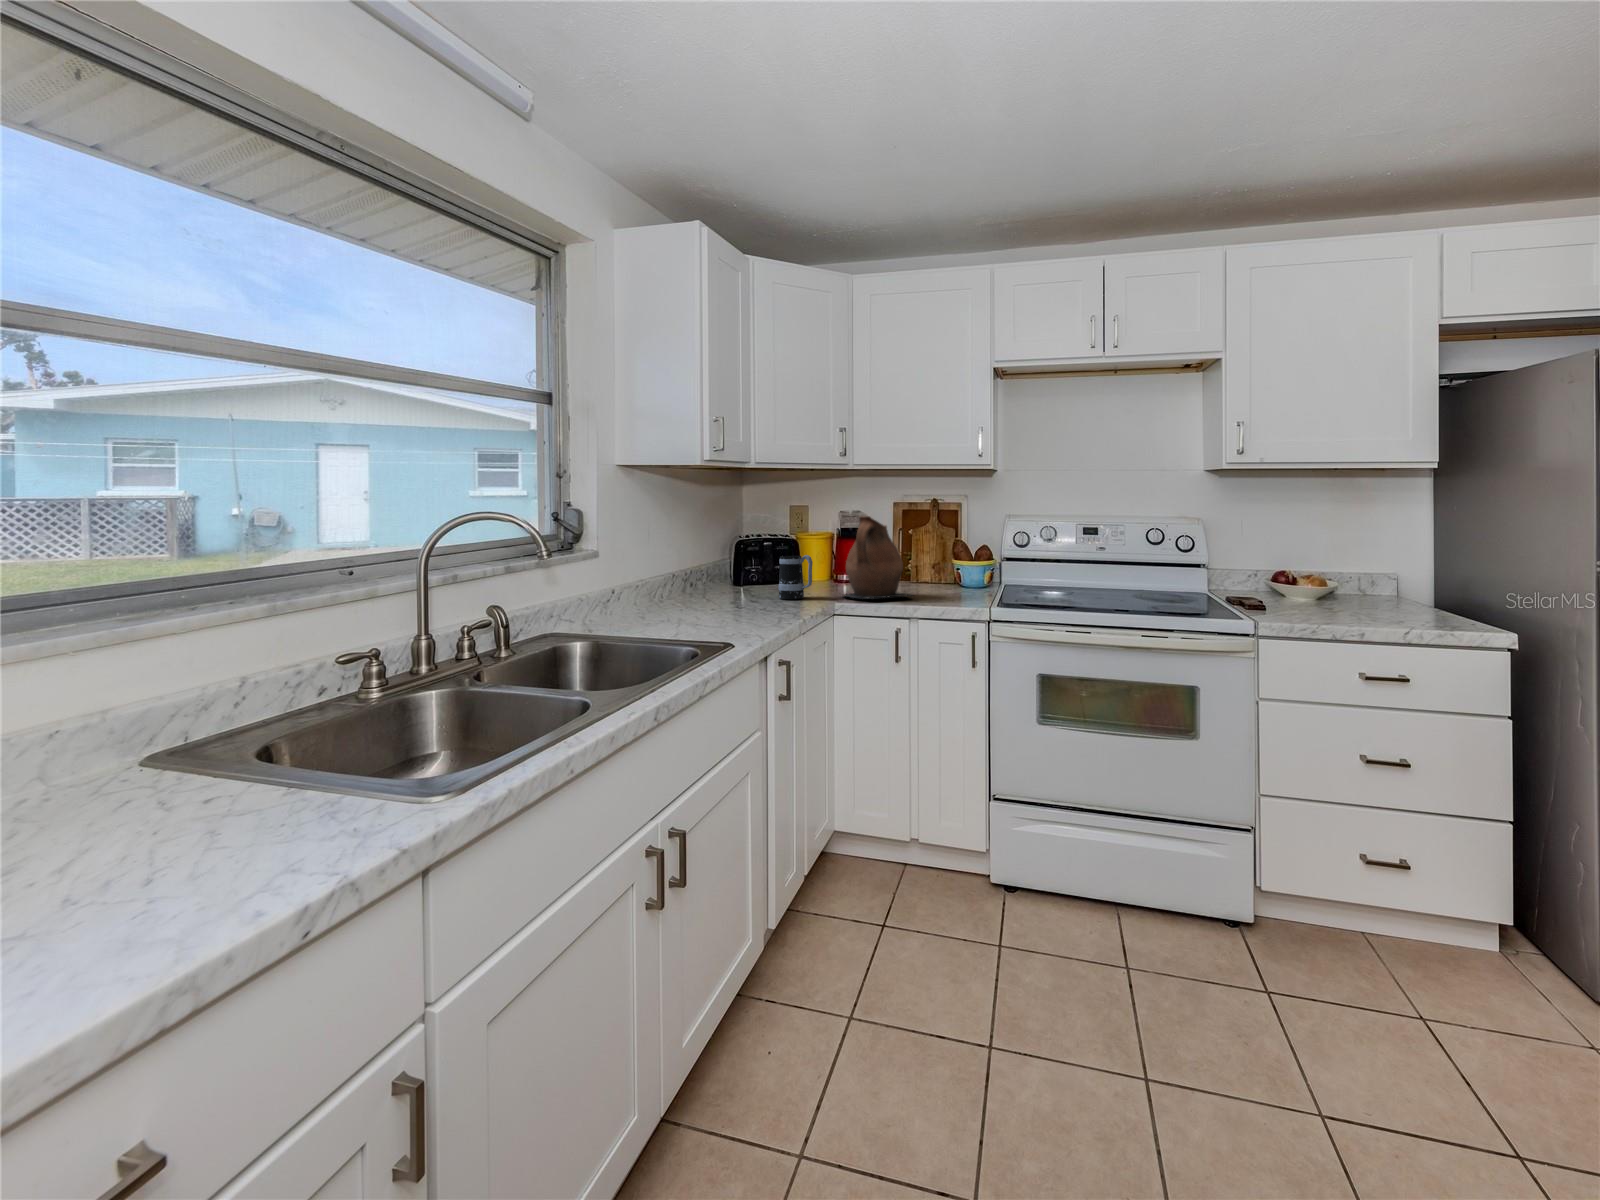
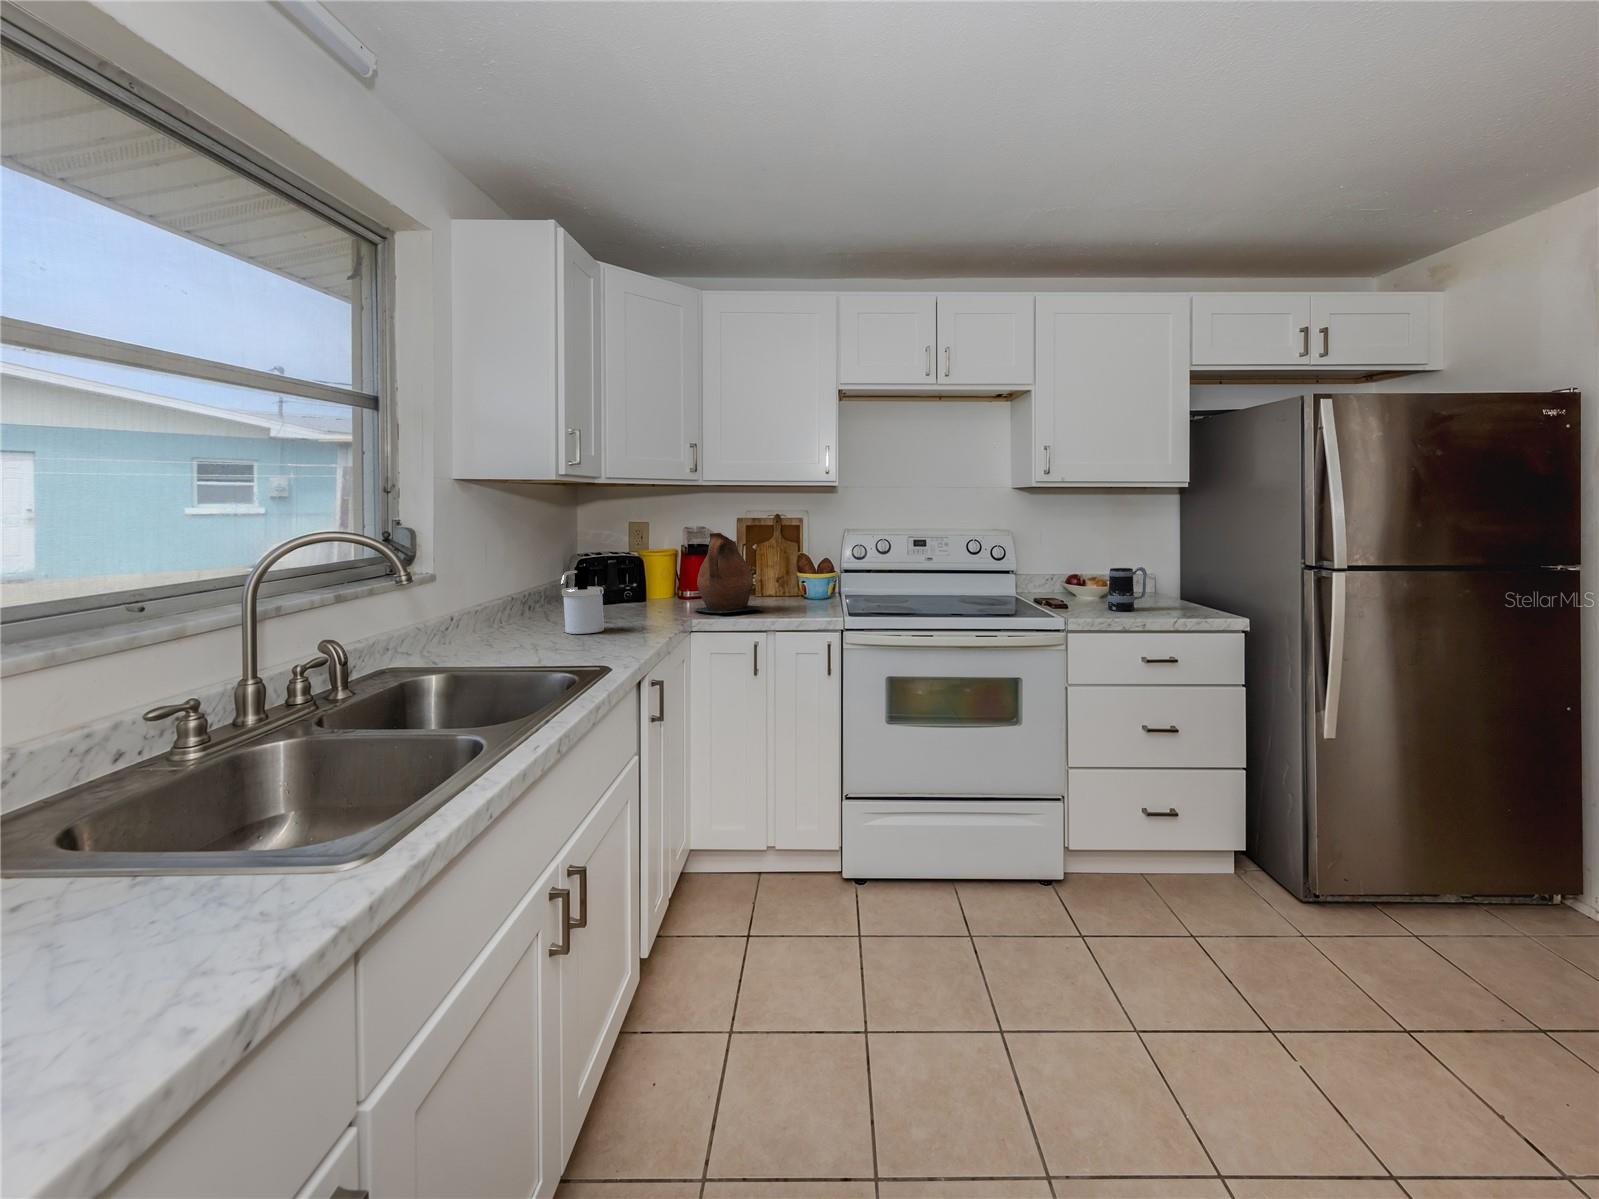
soap dispenser: none [706,547,748,613] -> present [561,566,604,634]
mug: present [779,555,813,599] -> present [1107,567,1147,611]

